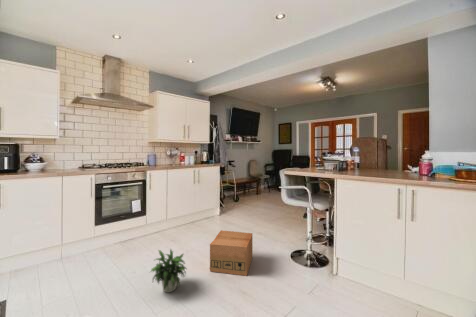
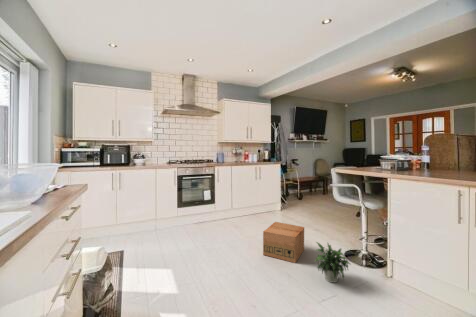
potted plant: present [151,250,186,292] -> present [315,242,350,283]

